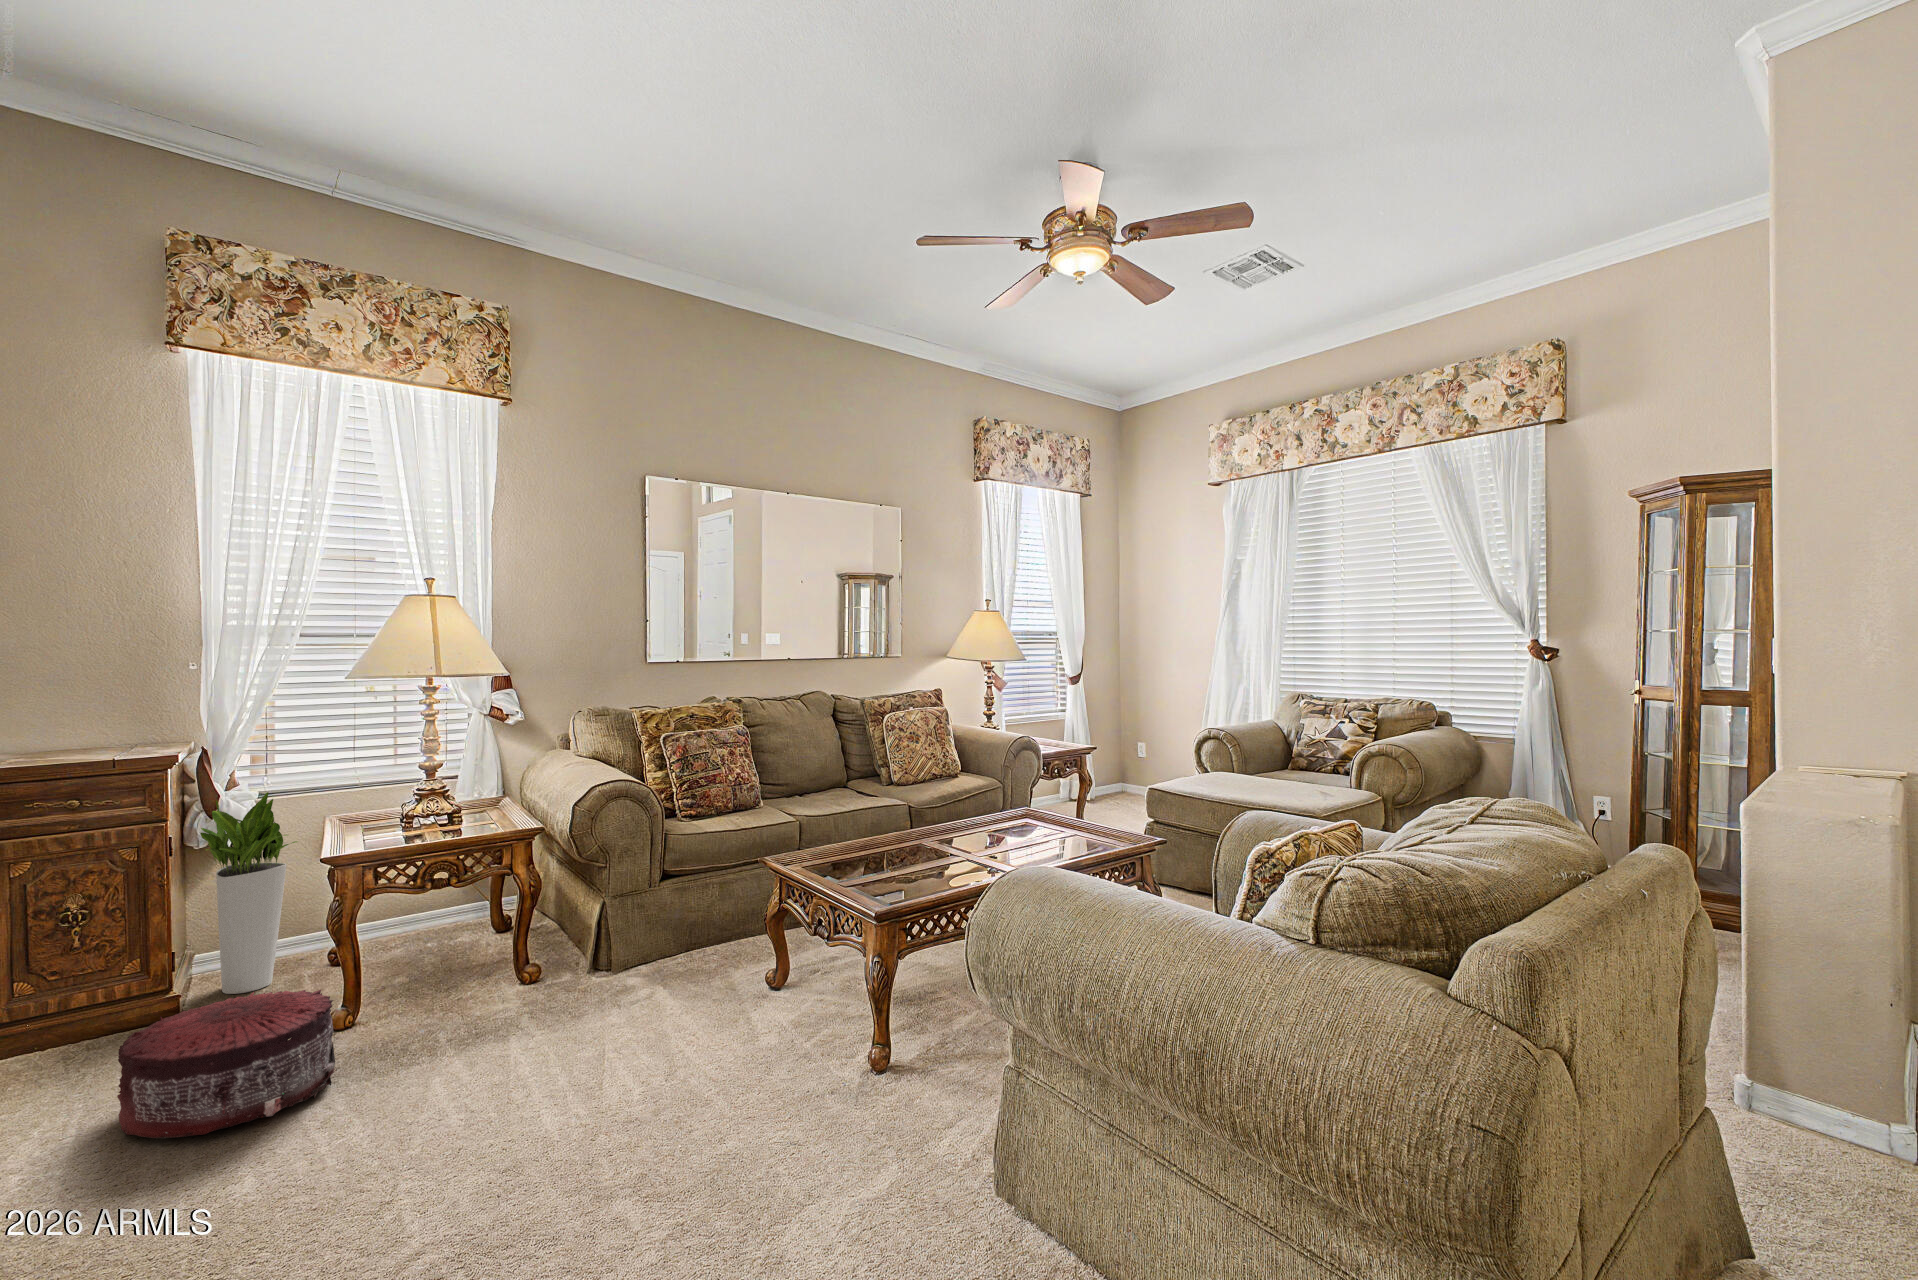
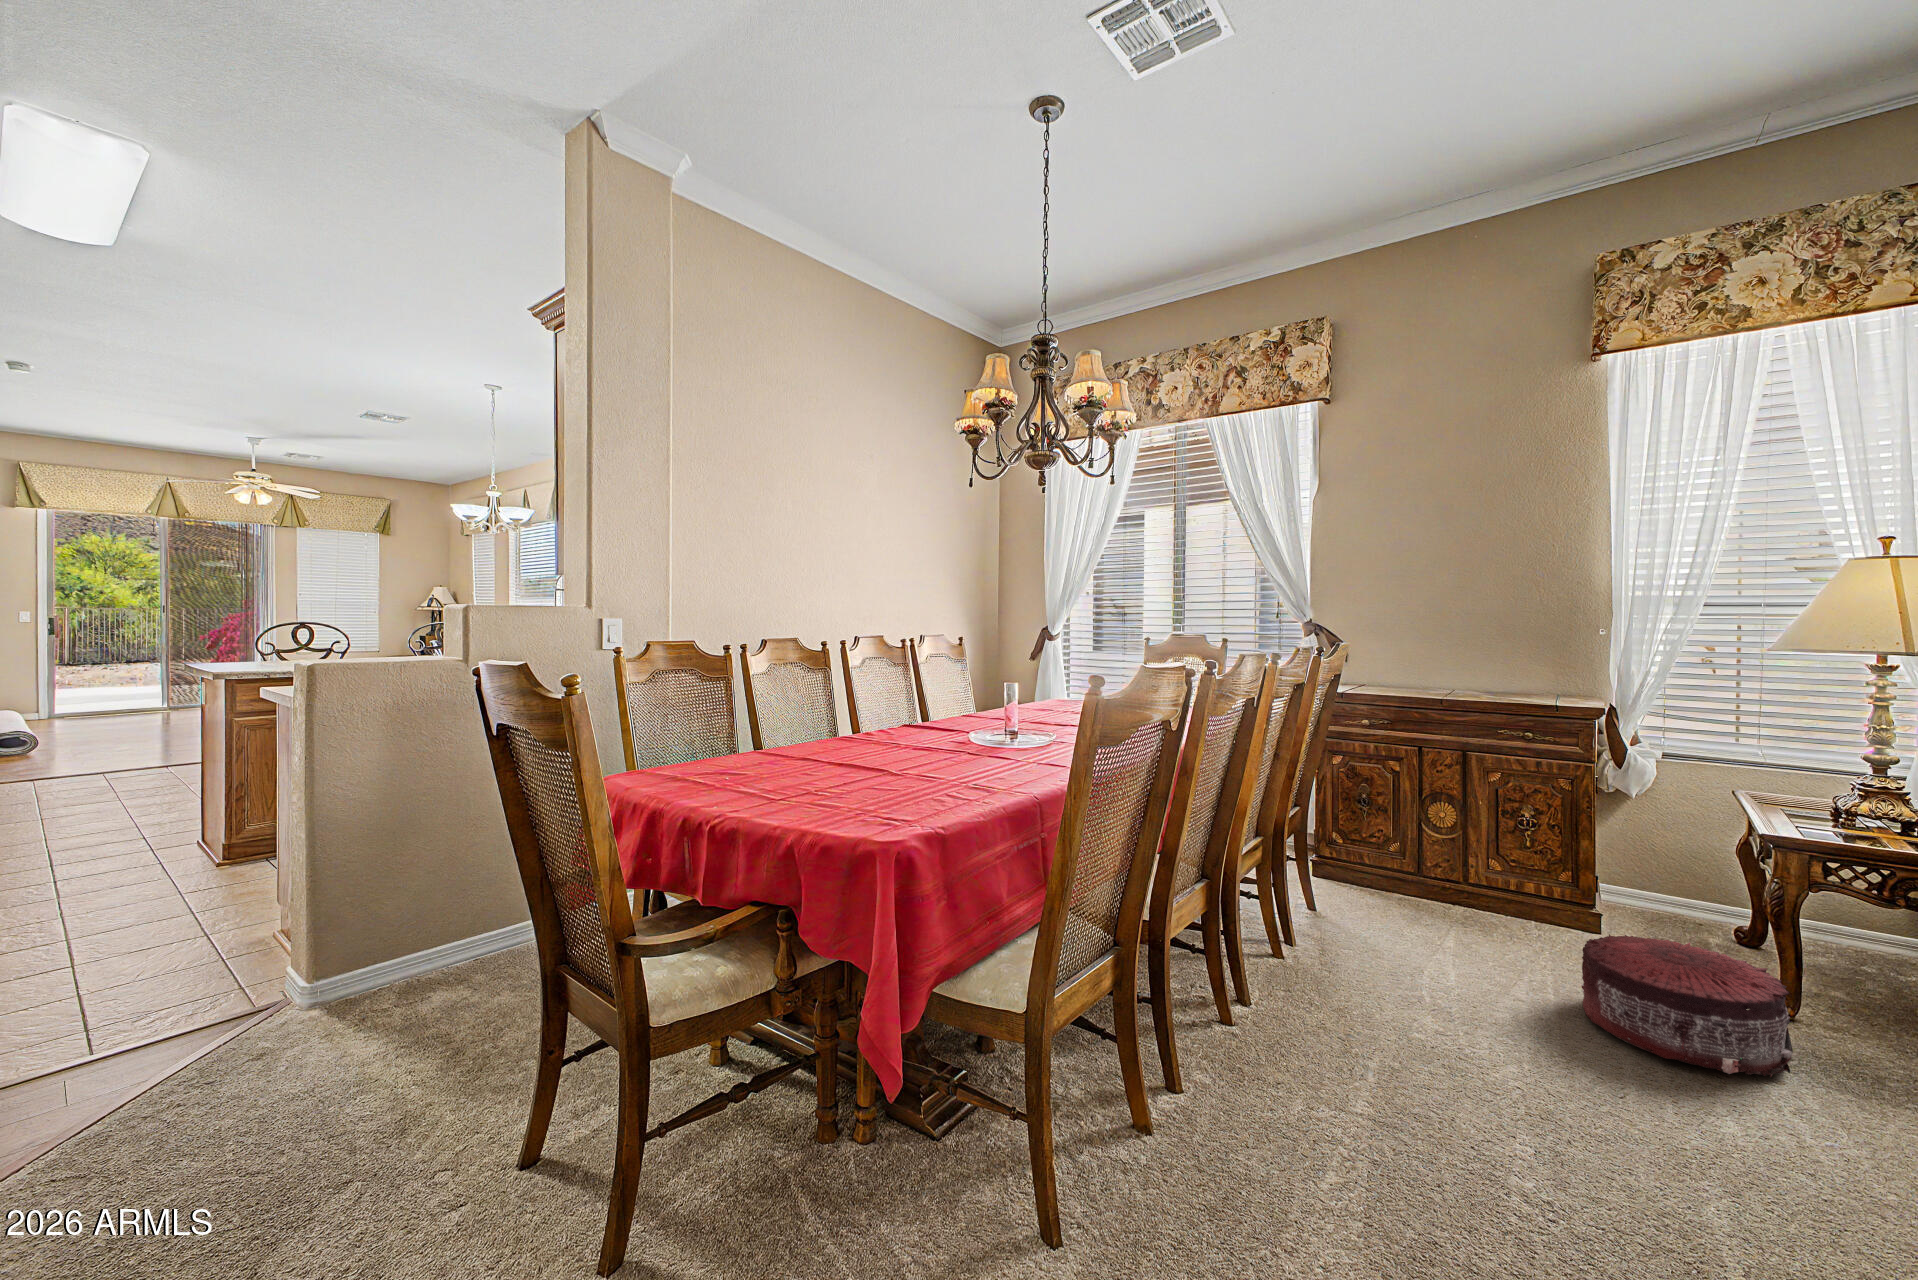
planter: present [200,792,297,994] -> none [1611,752,1712,931]

